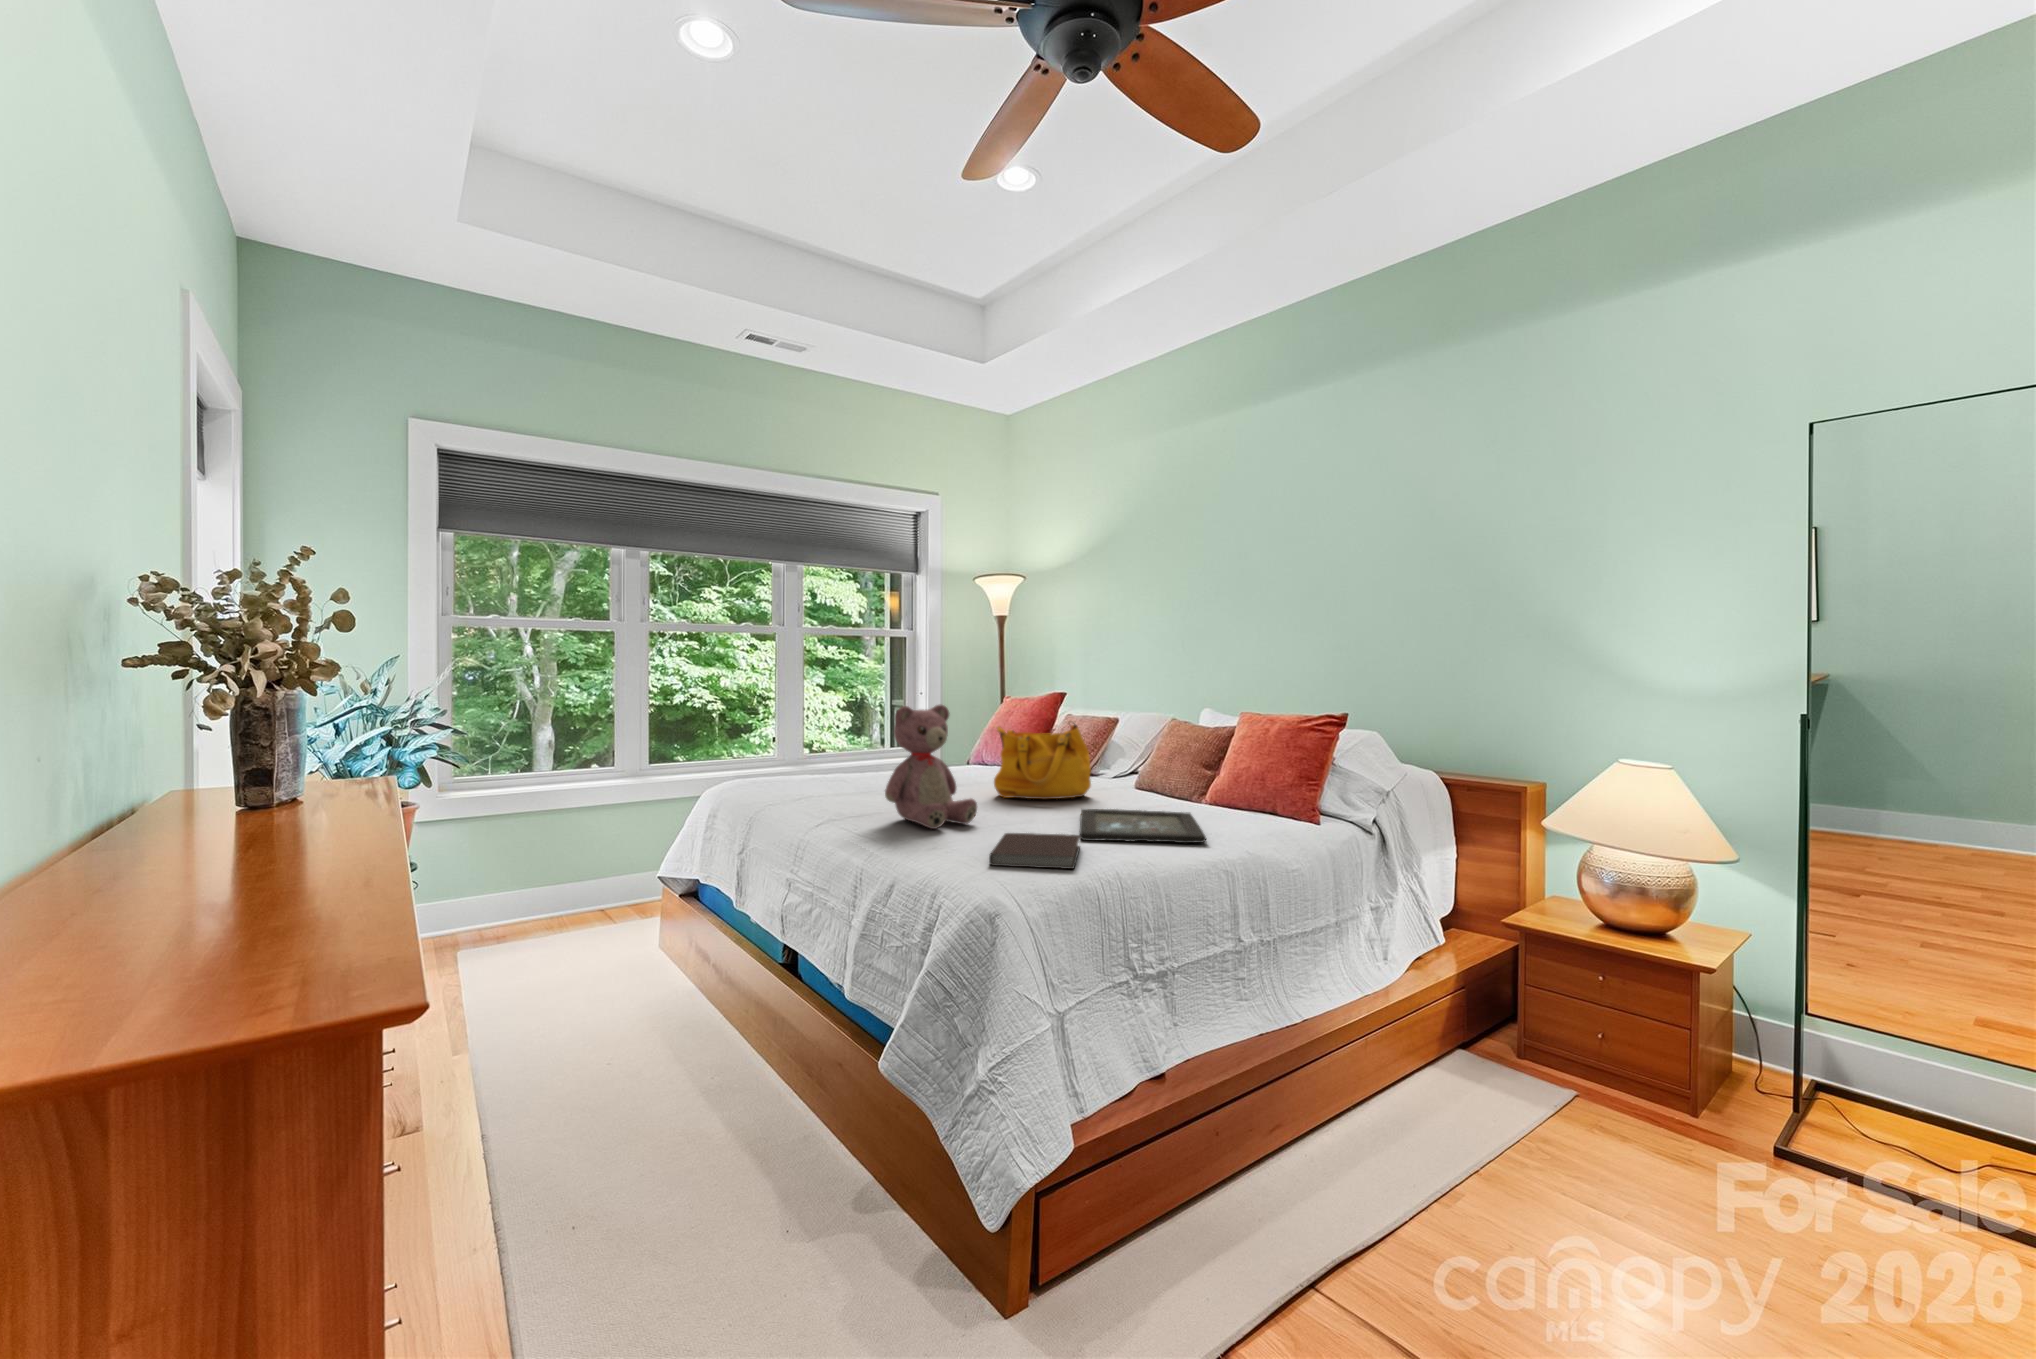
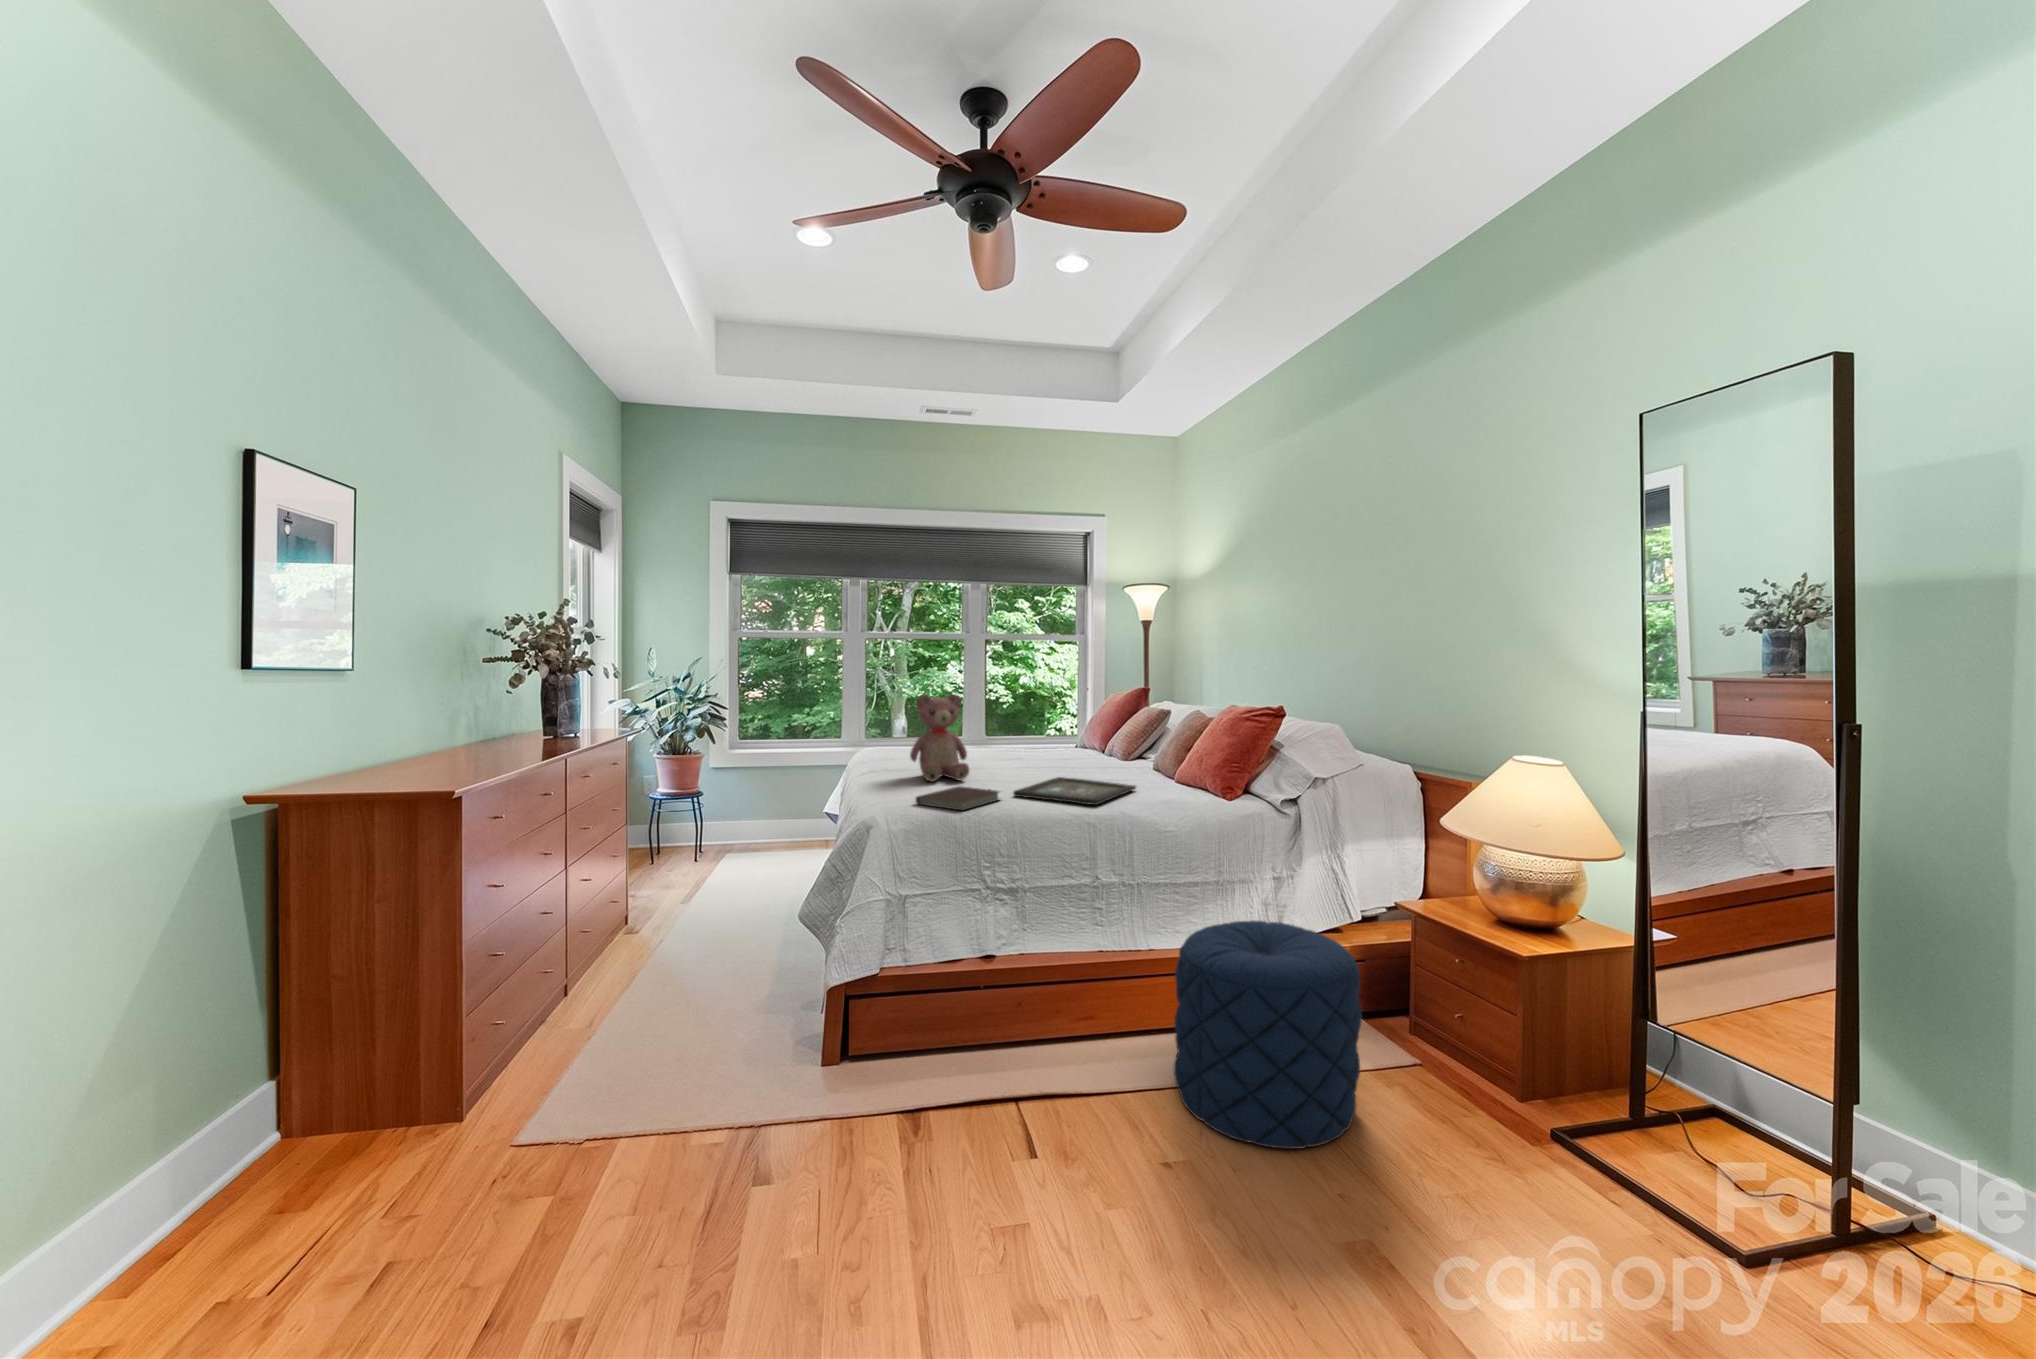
handbag: present [994,724,1091,799] -> none [1026,710,1102,770]
pouf: none [1408,968,1667,1266] -> present [1174,921,1362,1149]

